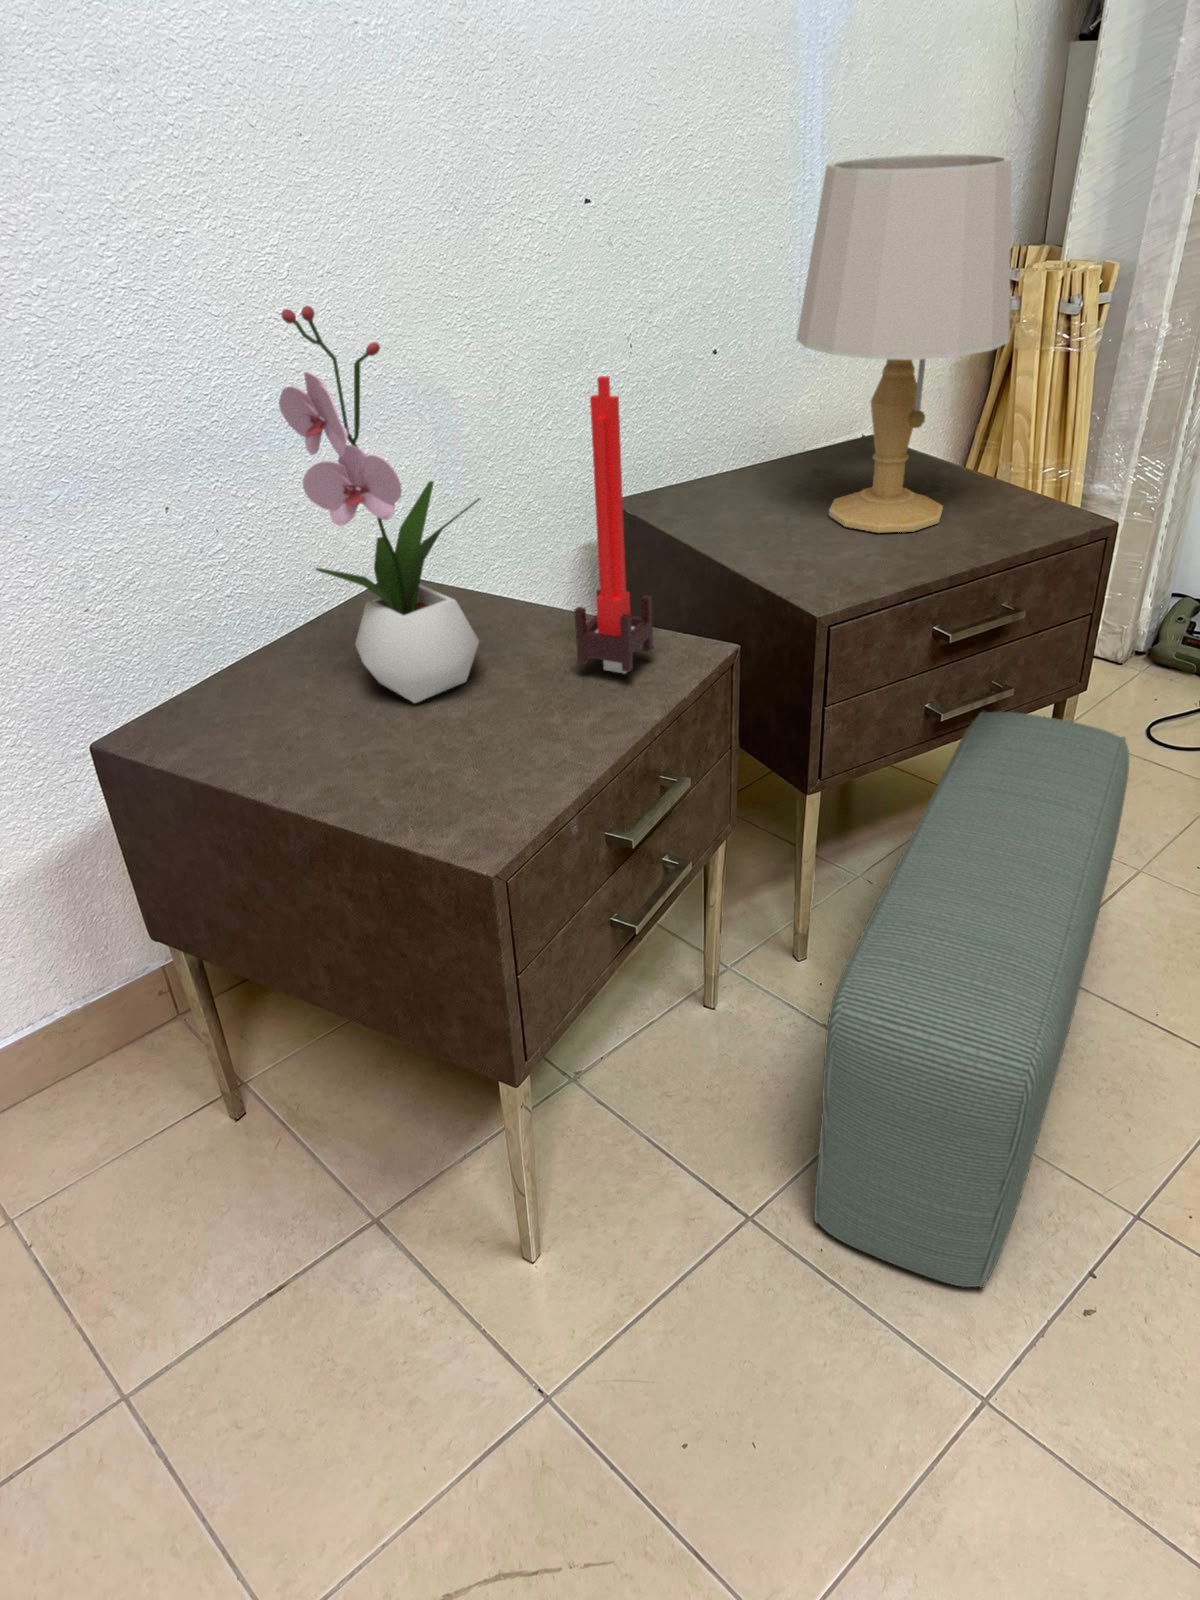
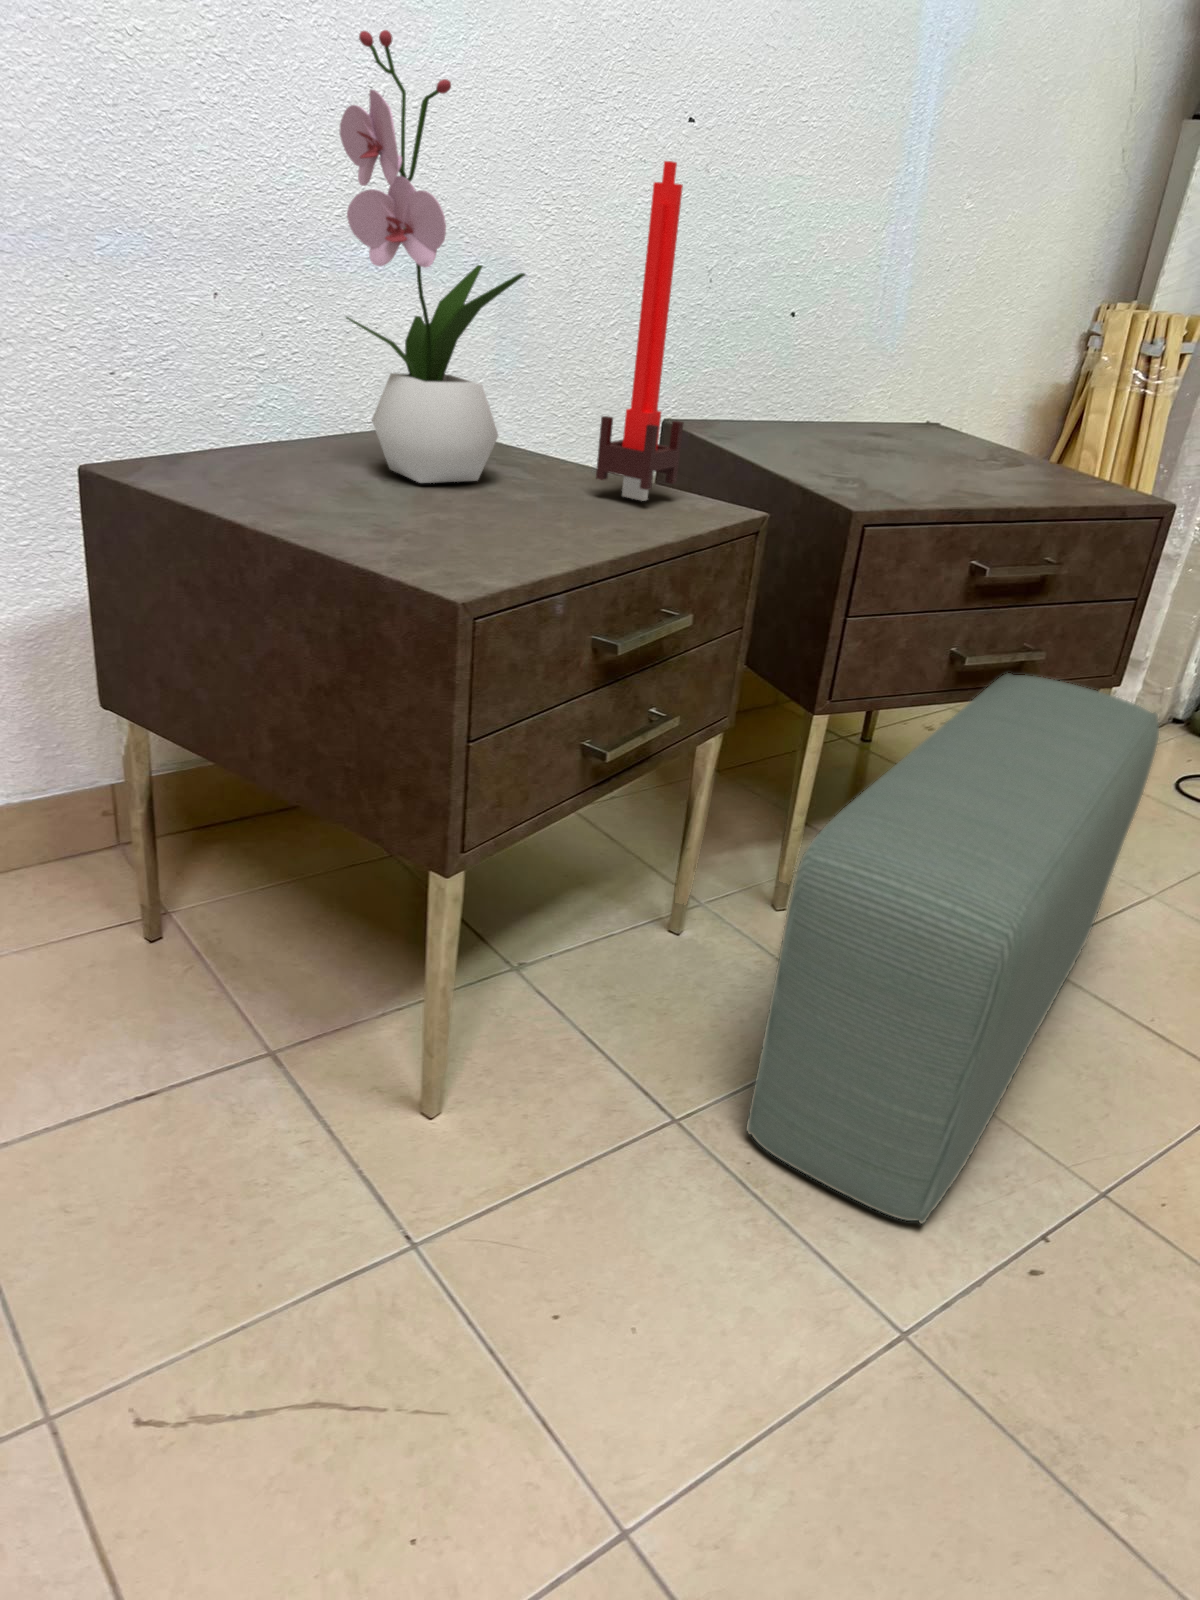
table lamp: present [797,154,1012,533] -> none [874,82,1115,477]

